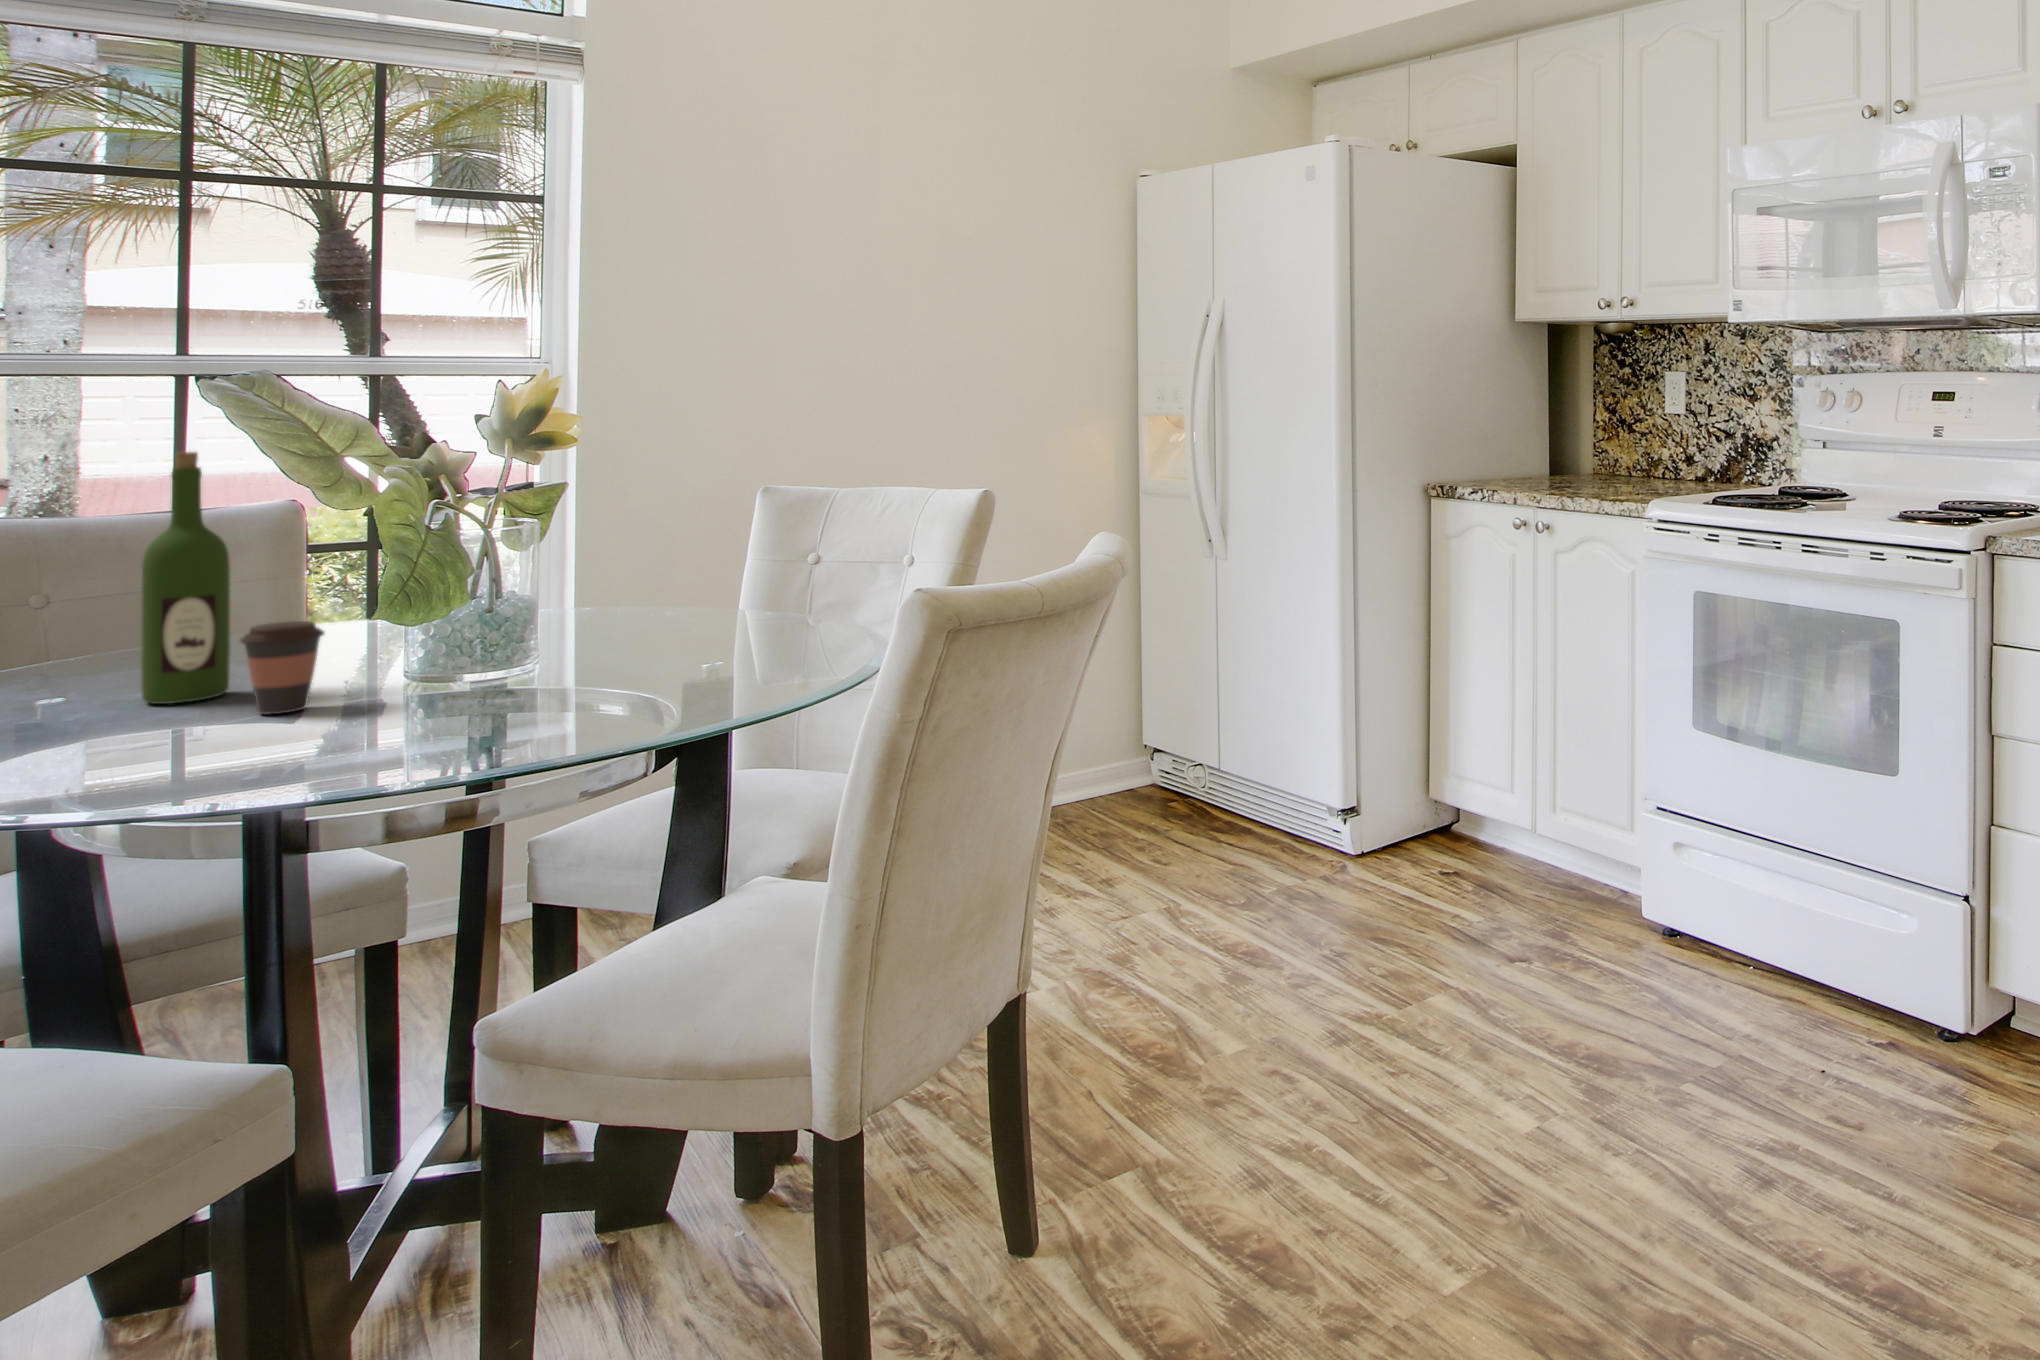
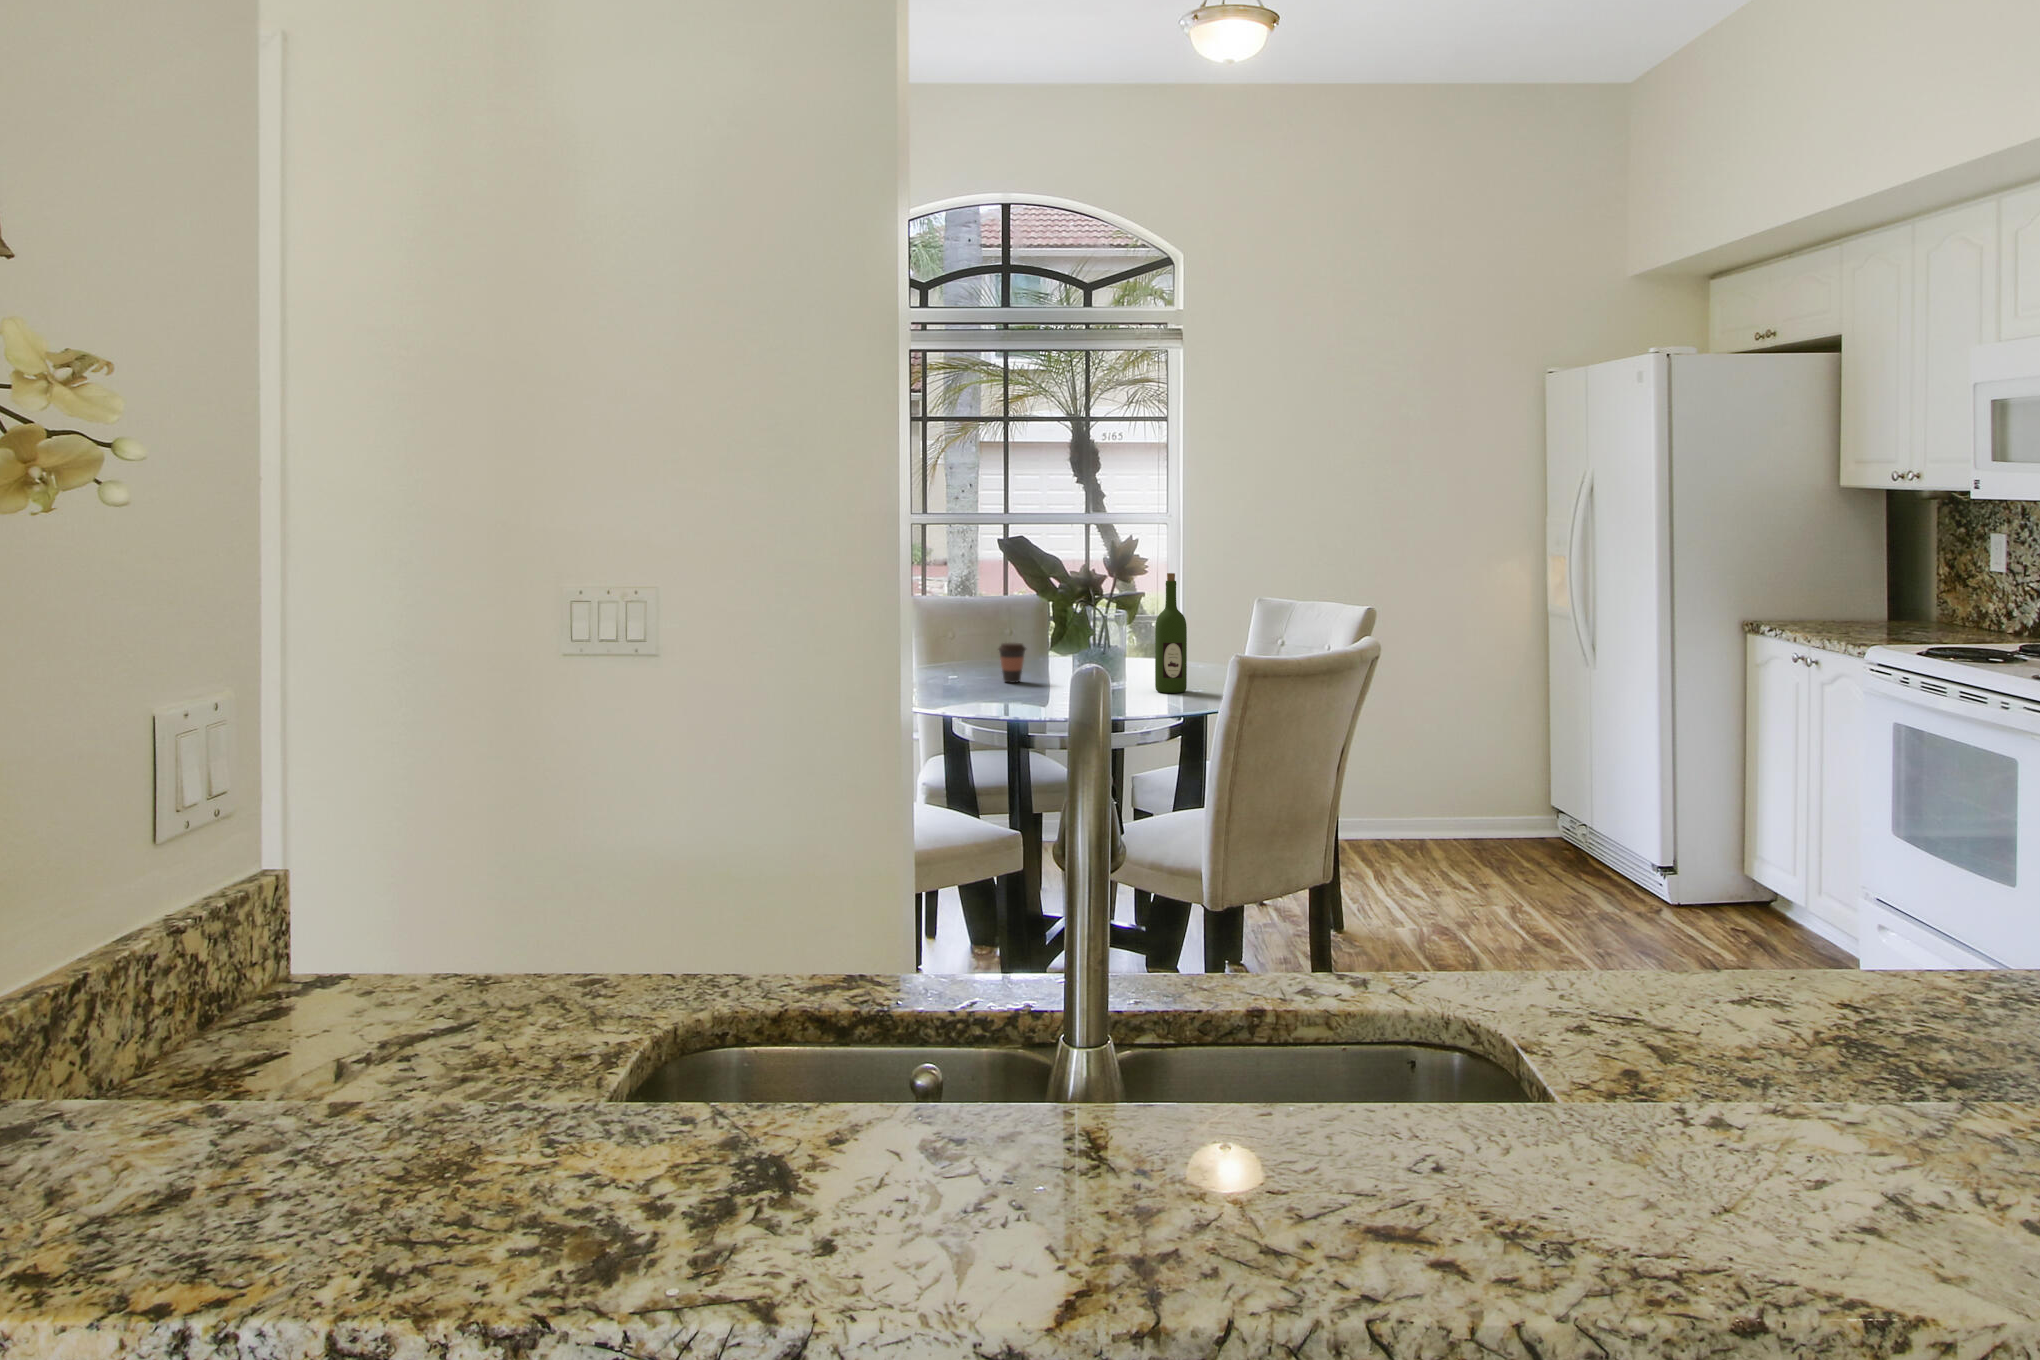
wine bottle: present [141,452,230,704] -> present [1155,573,1187,693]

